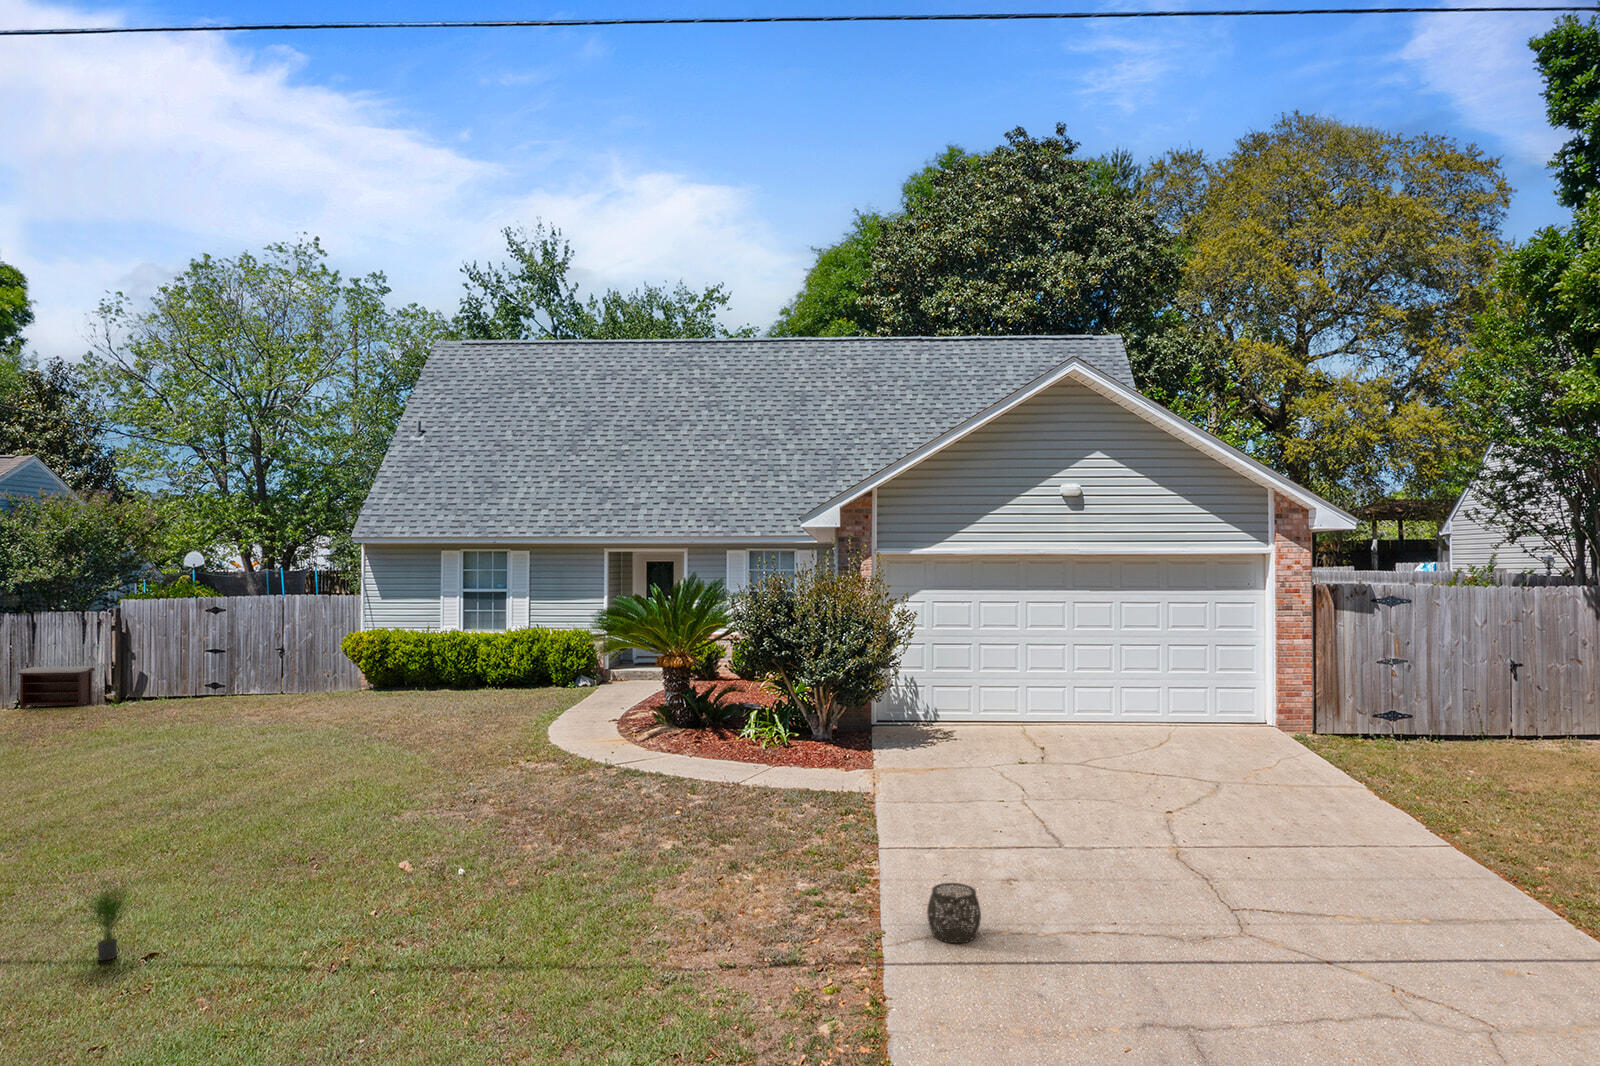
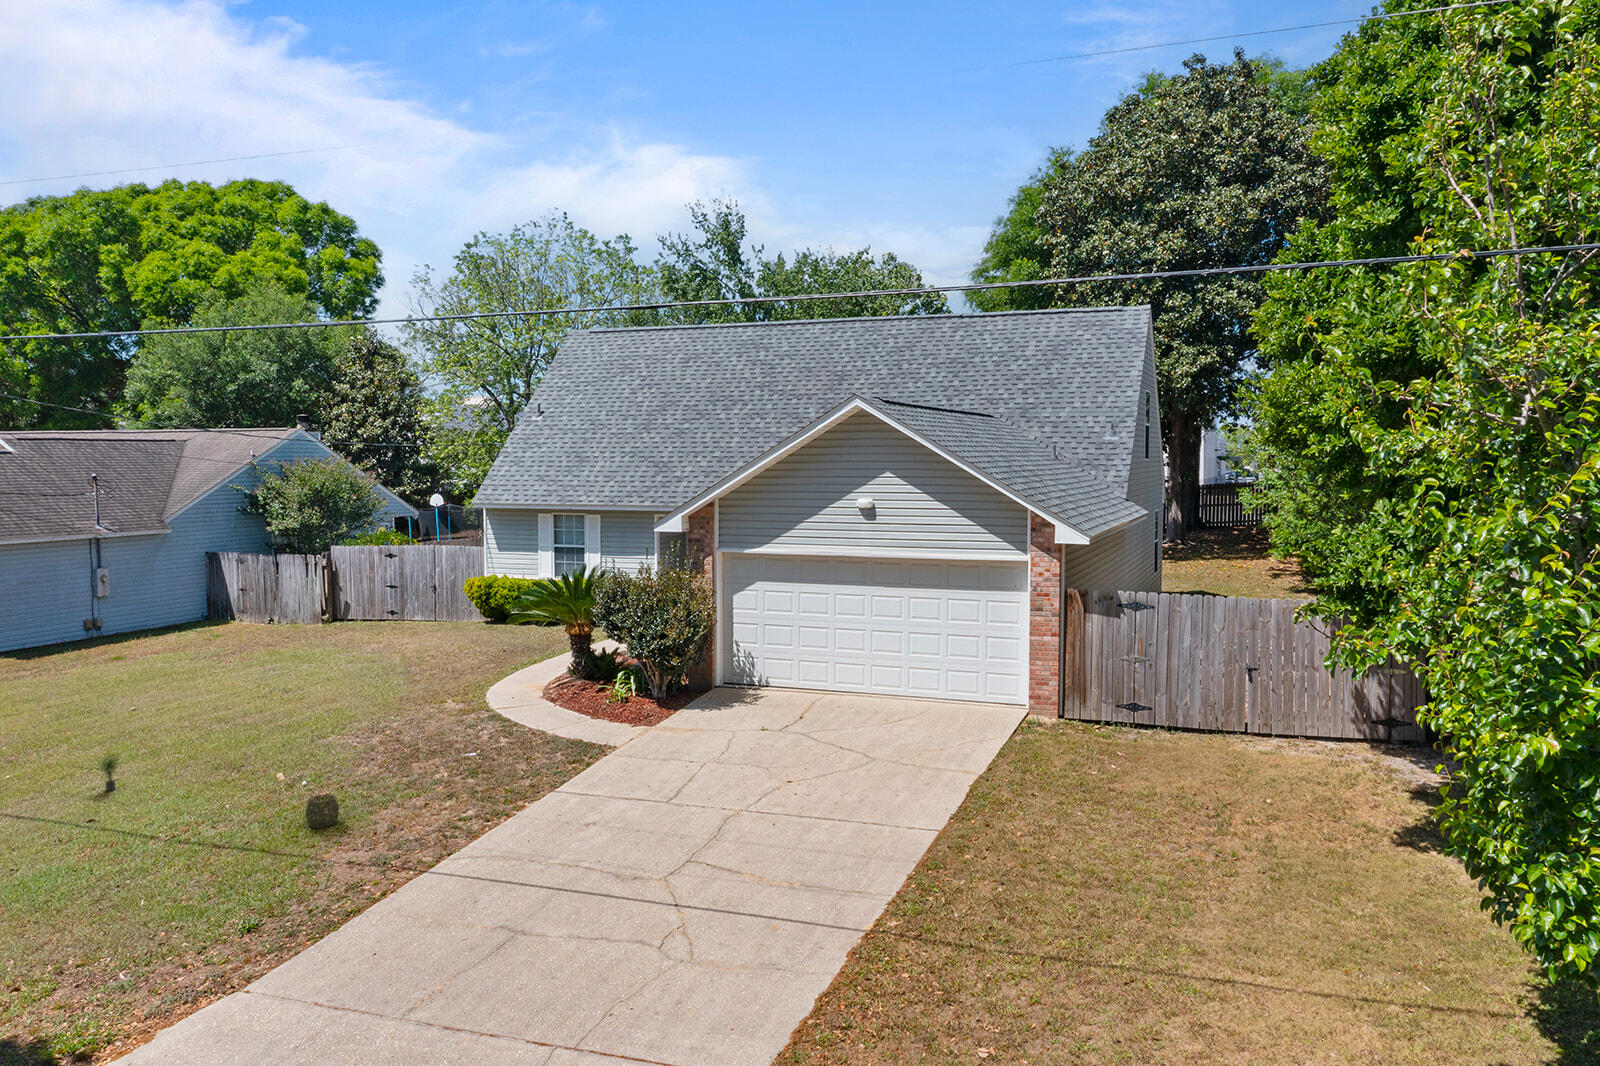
bench: present [18,666,95,708] -> none [270,595,314,624]
woven basket: present [927,883,981,943] -> present [305,794,339,828]

